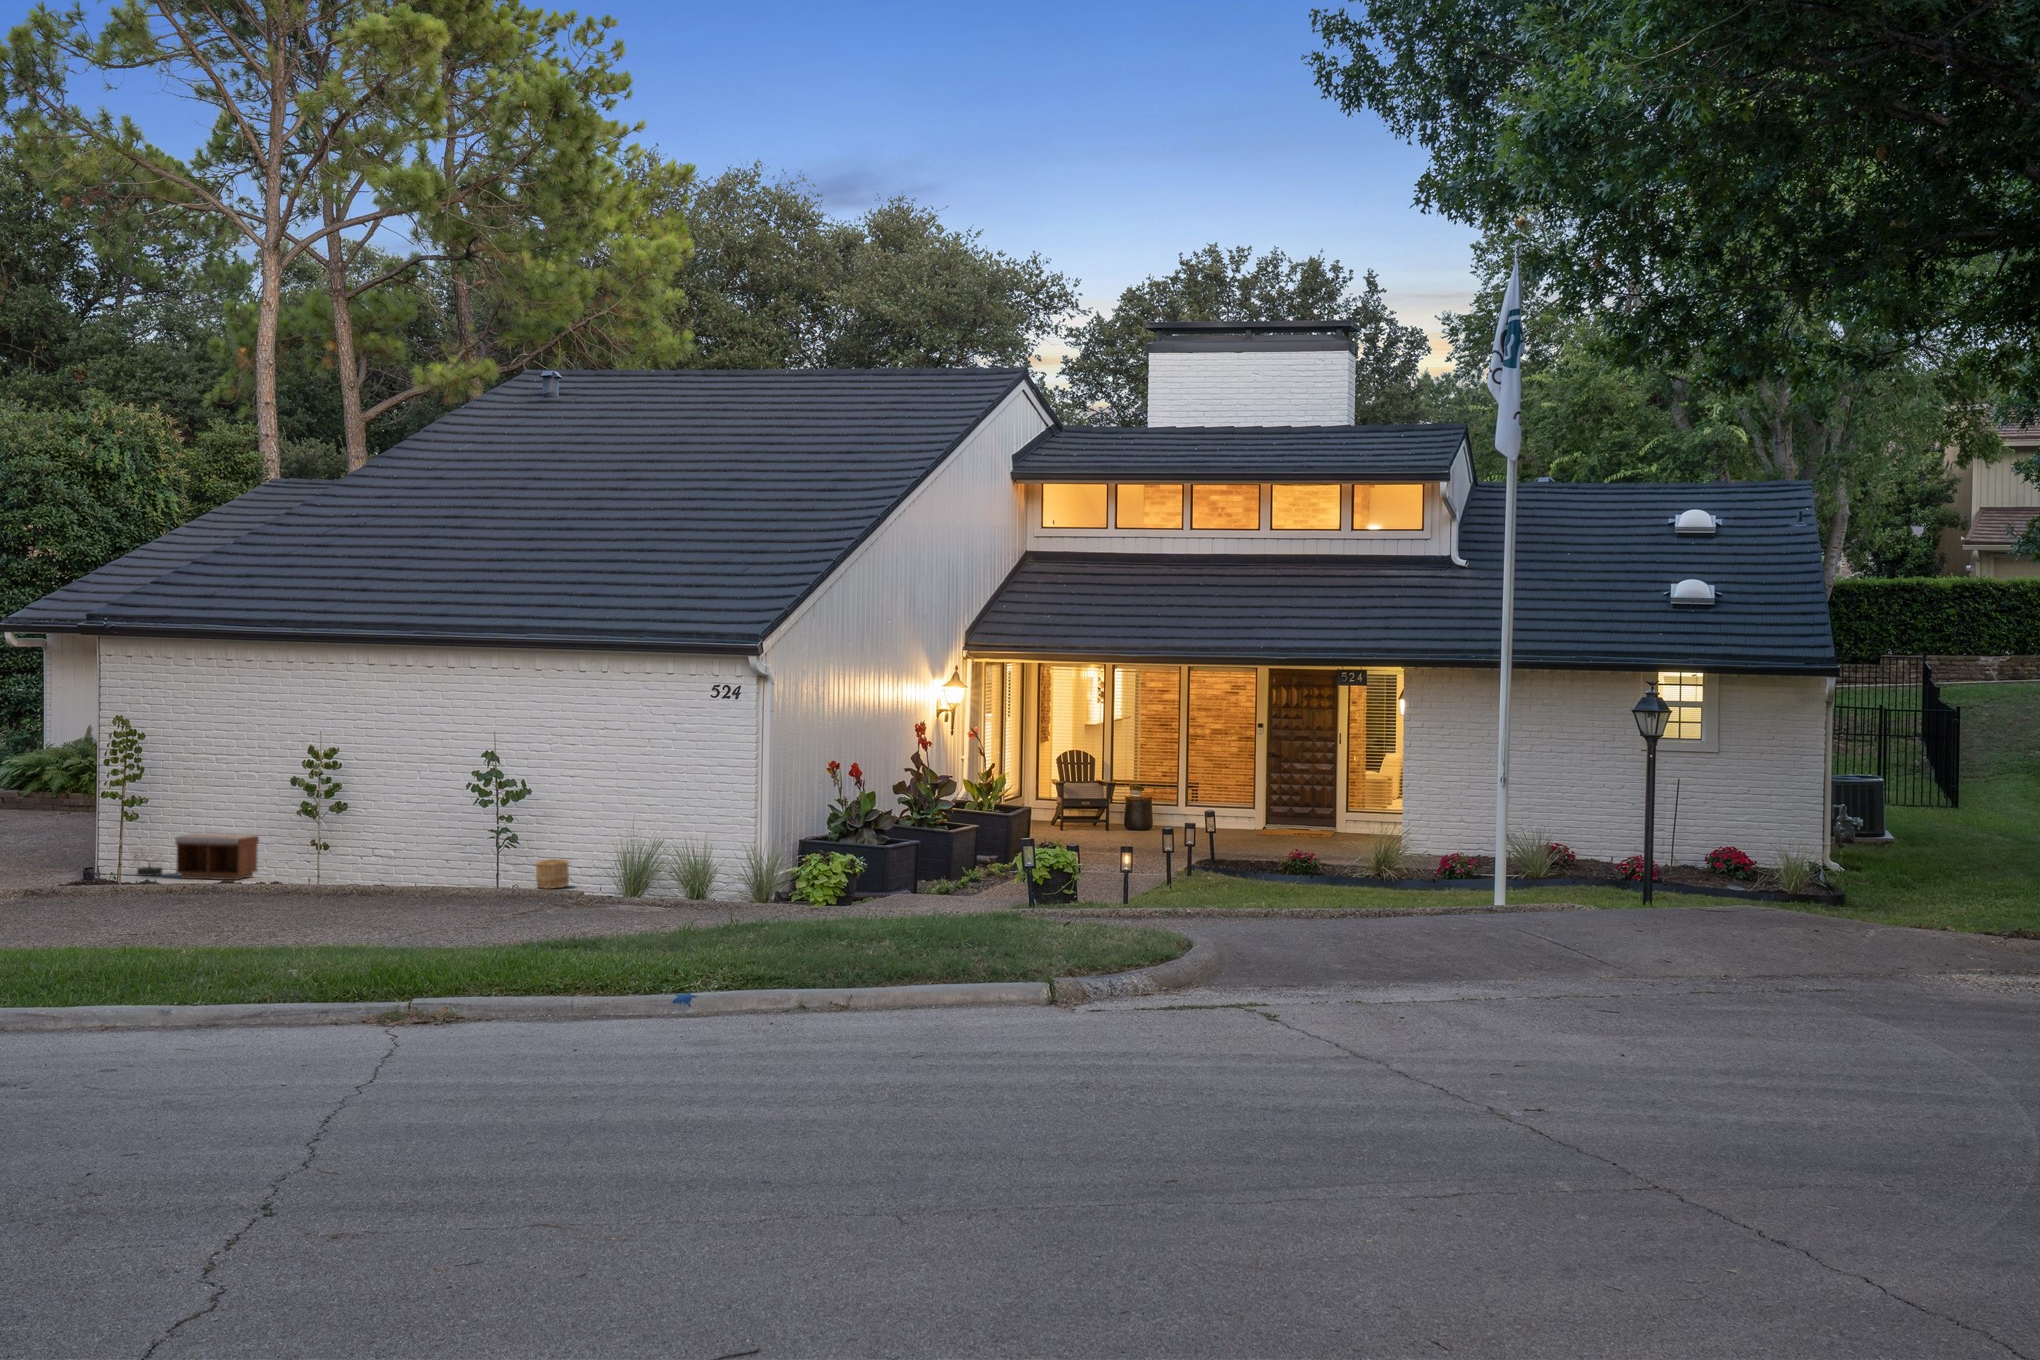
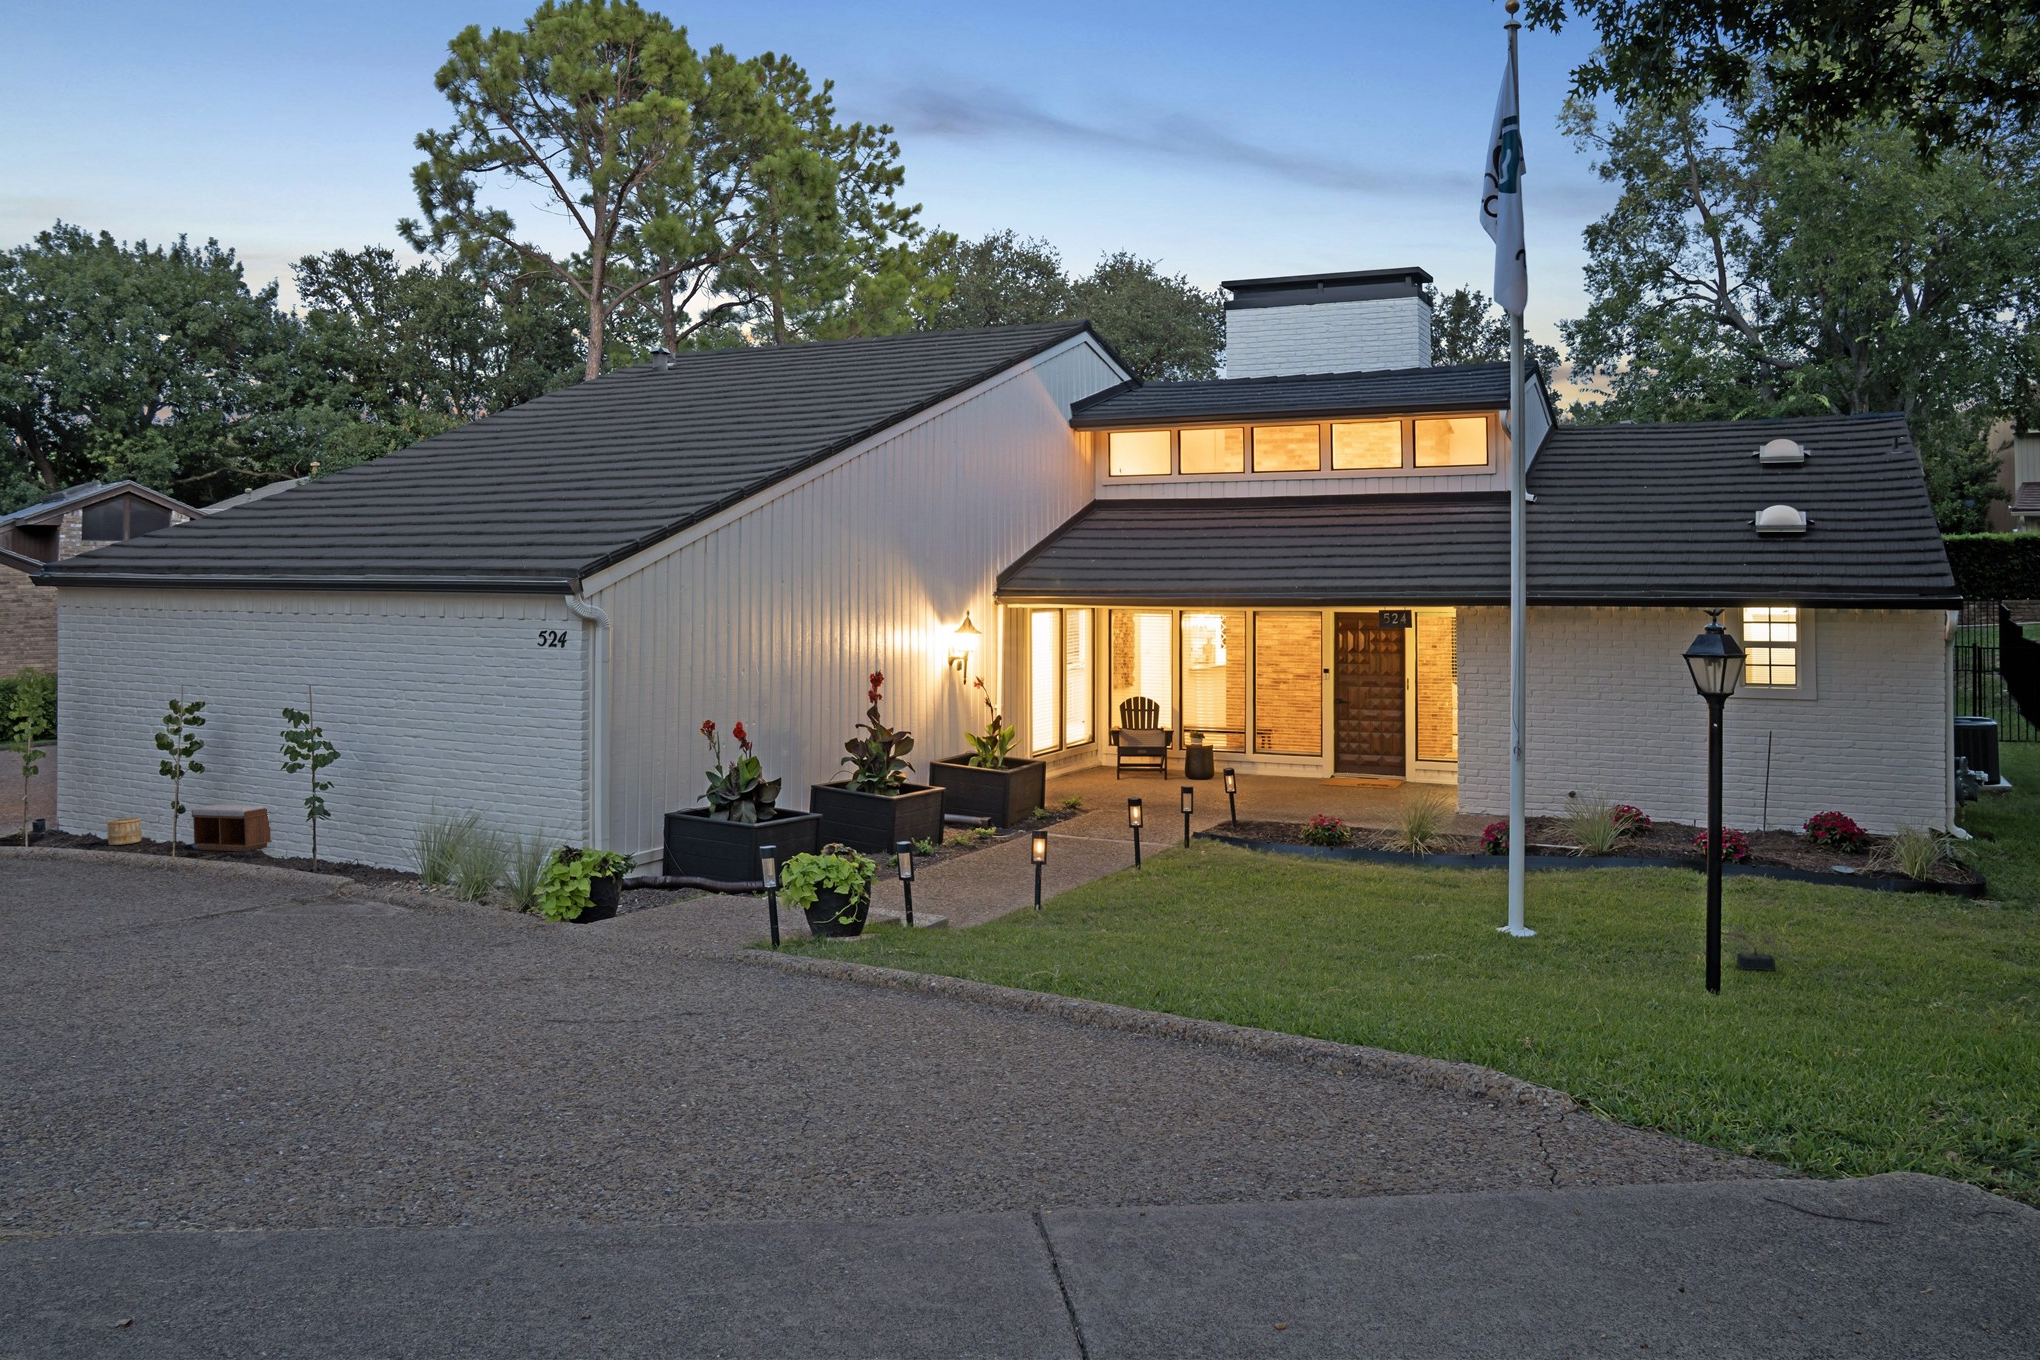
decorative plant: present [134,850,162,876] -> present [1728,923,1781,971]
wooden bucket: present [536,859,569,889] -> present [106,818,141,845]

